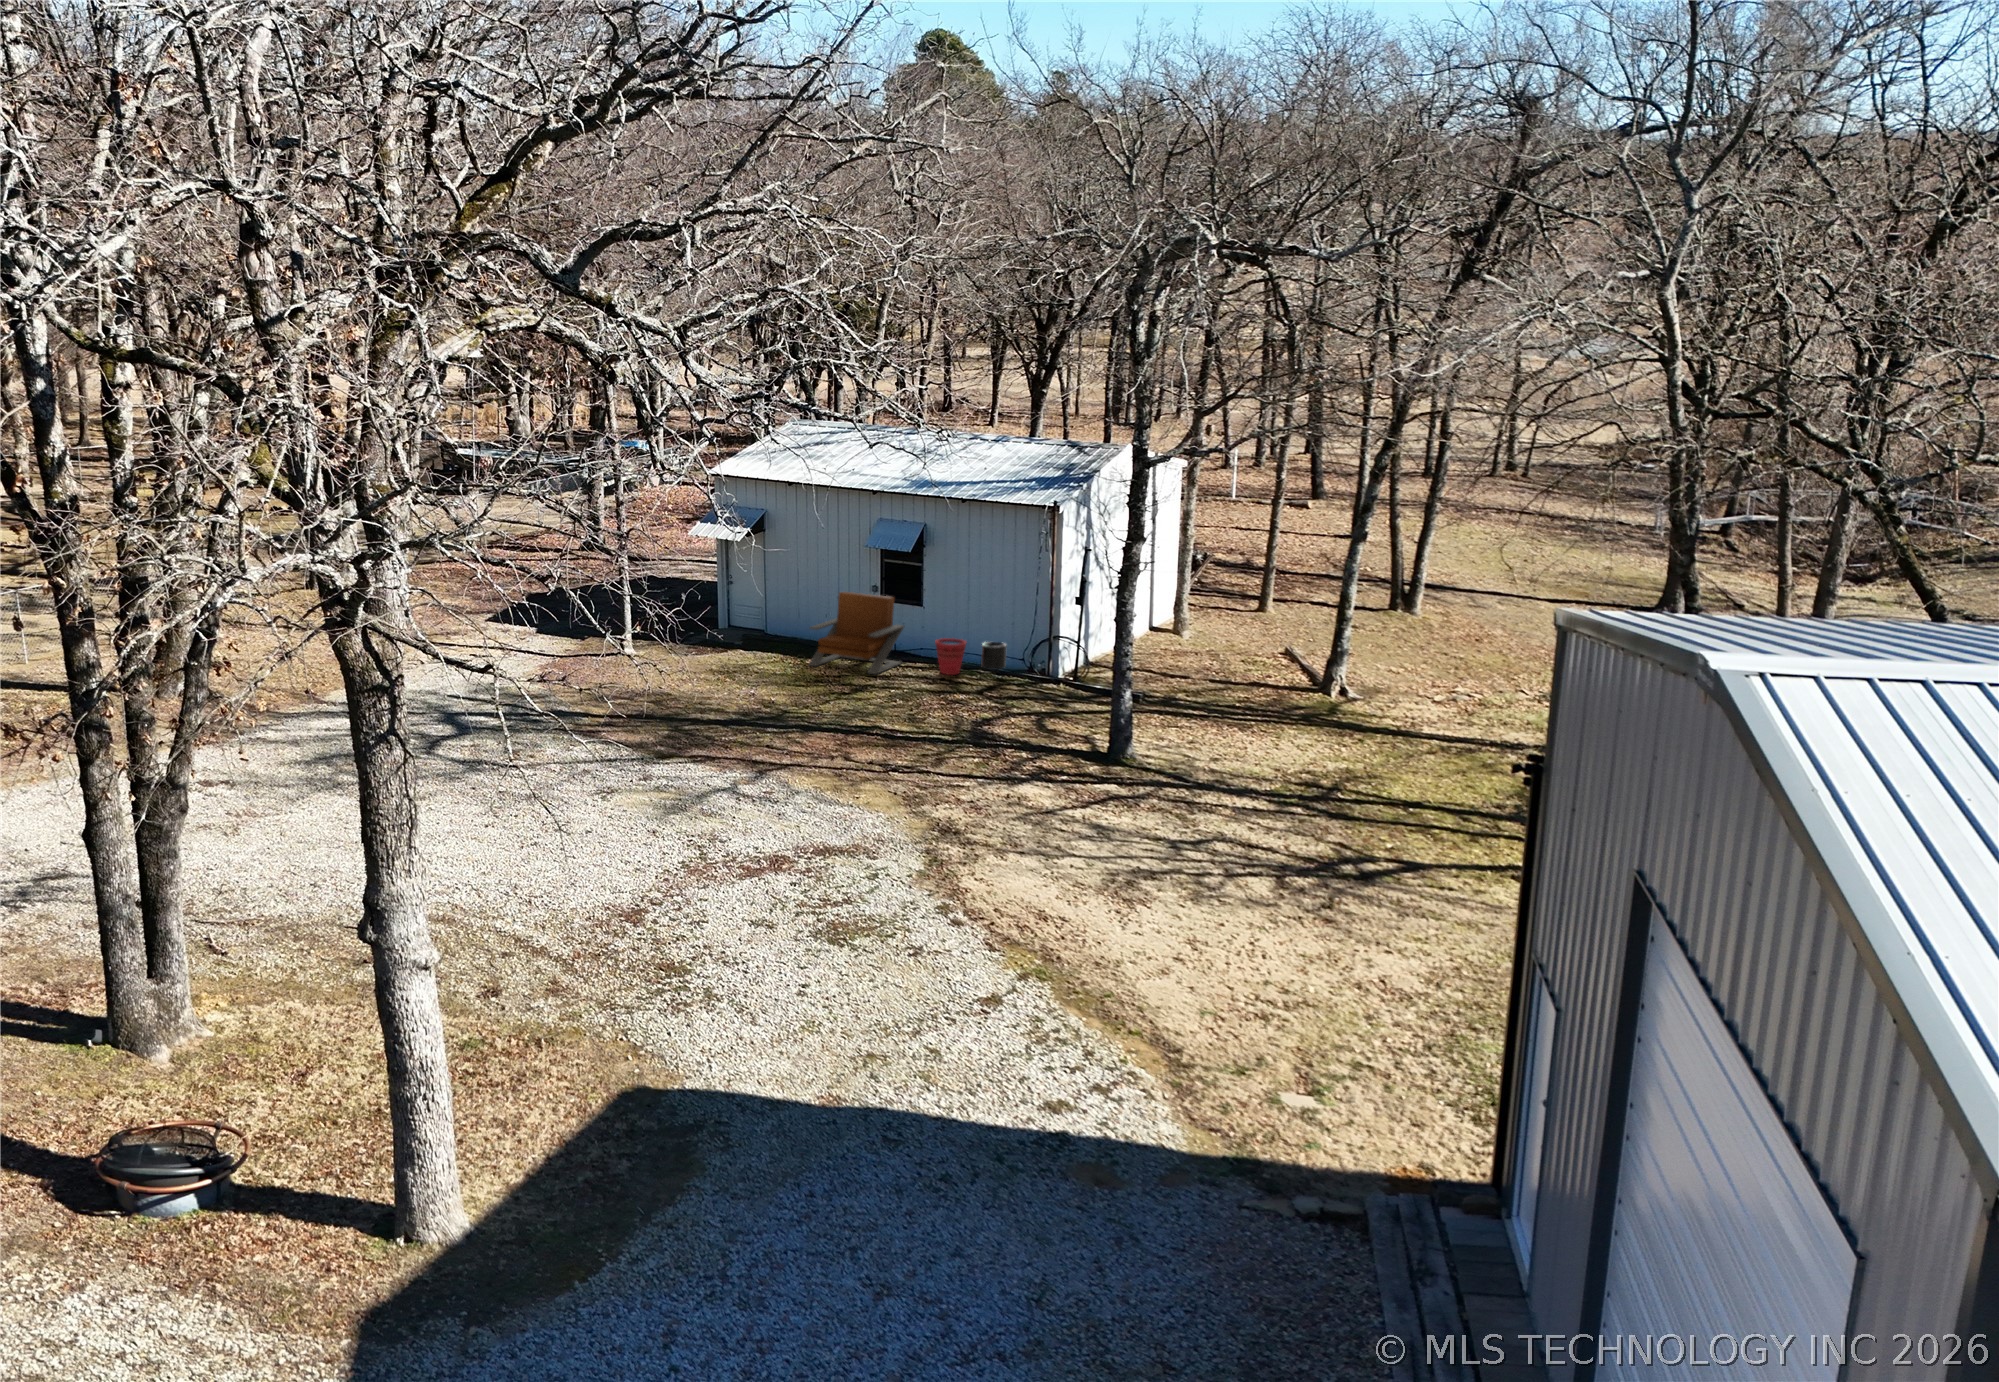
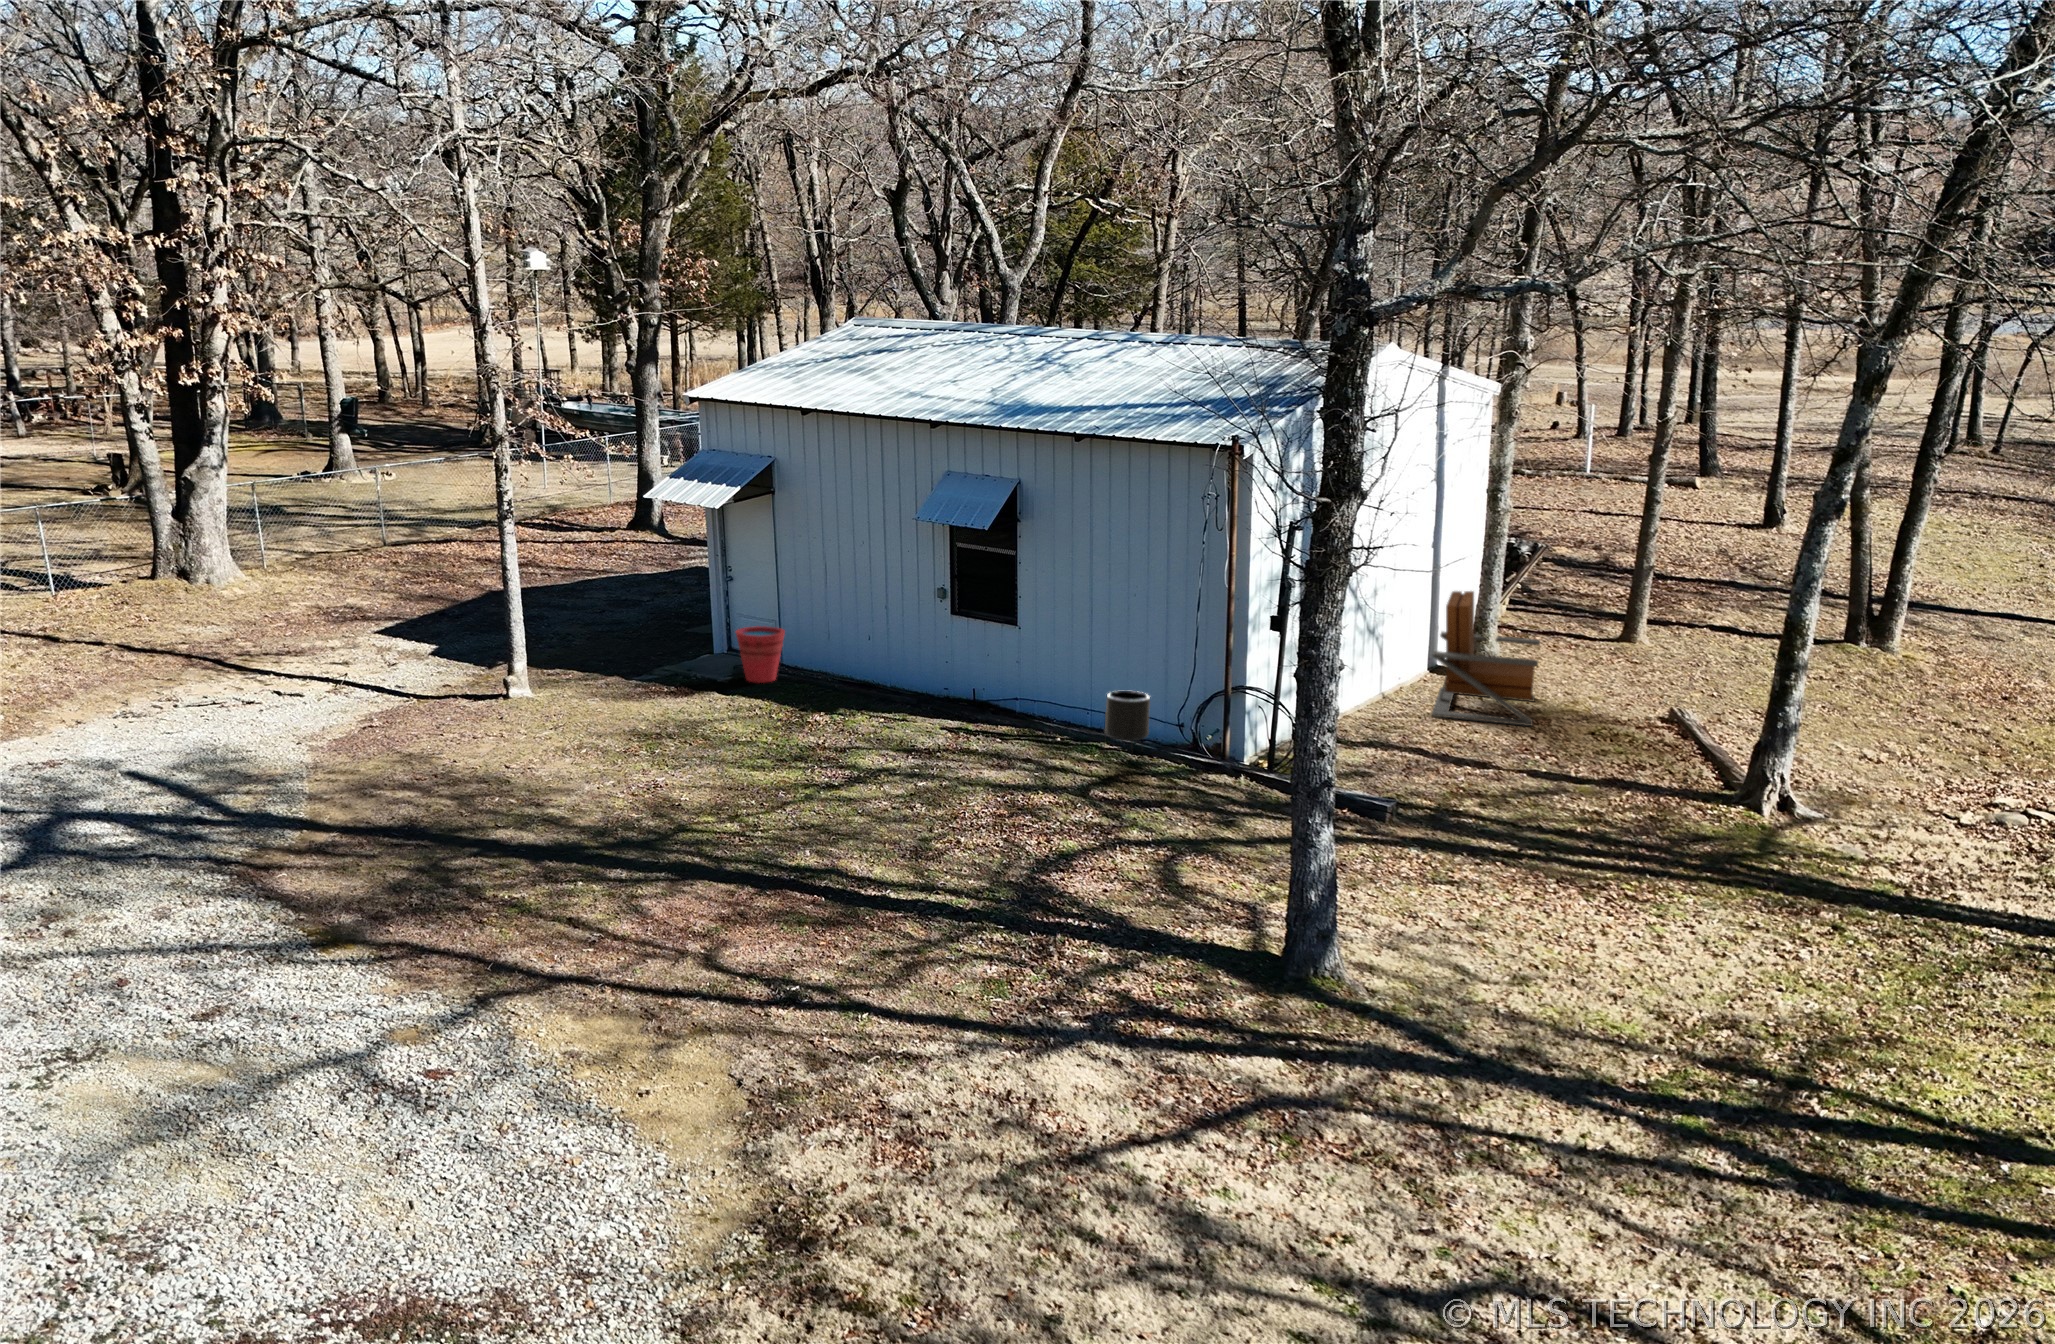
lounge chair: present [809,592,904,674] -> present [1432,591,1540,726]
bucket: present [935,638,967,675] -> present [736,626,785,683]

